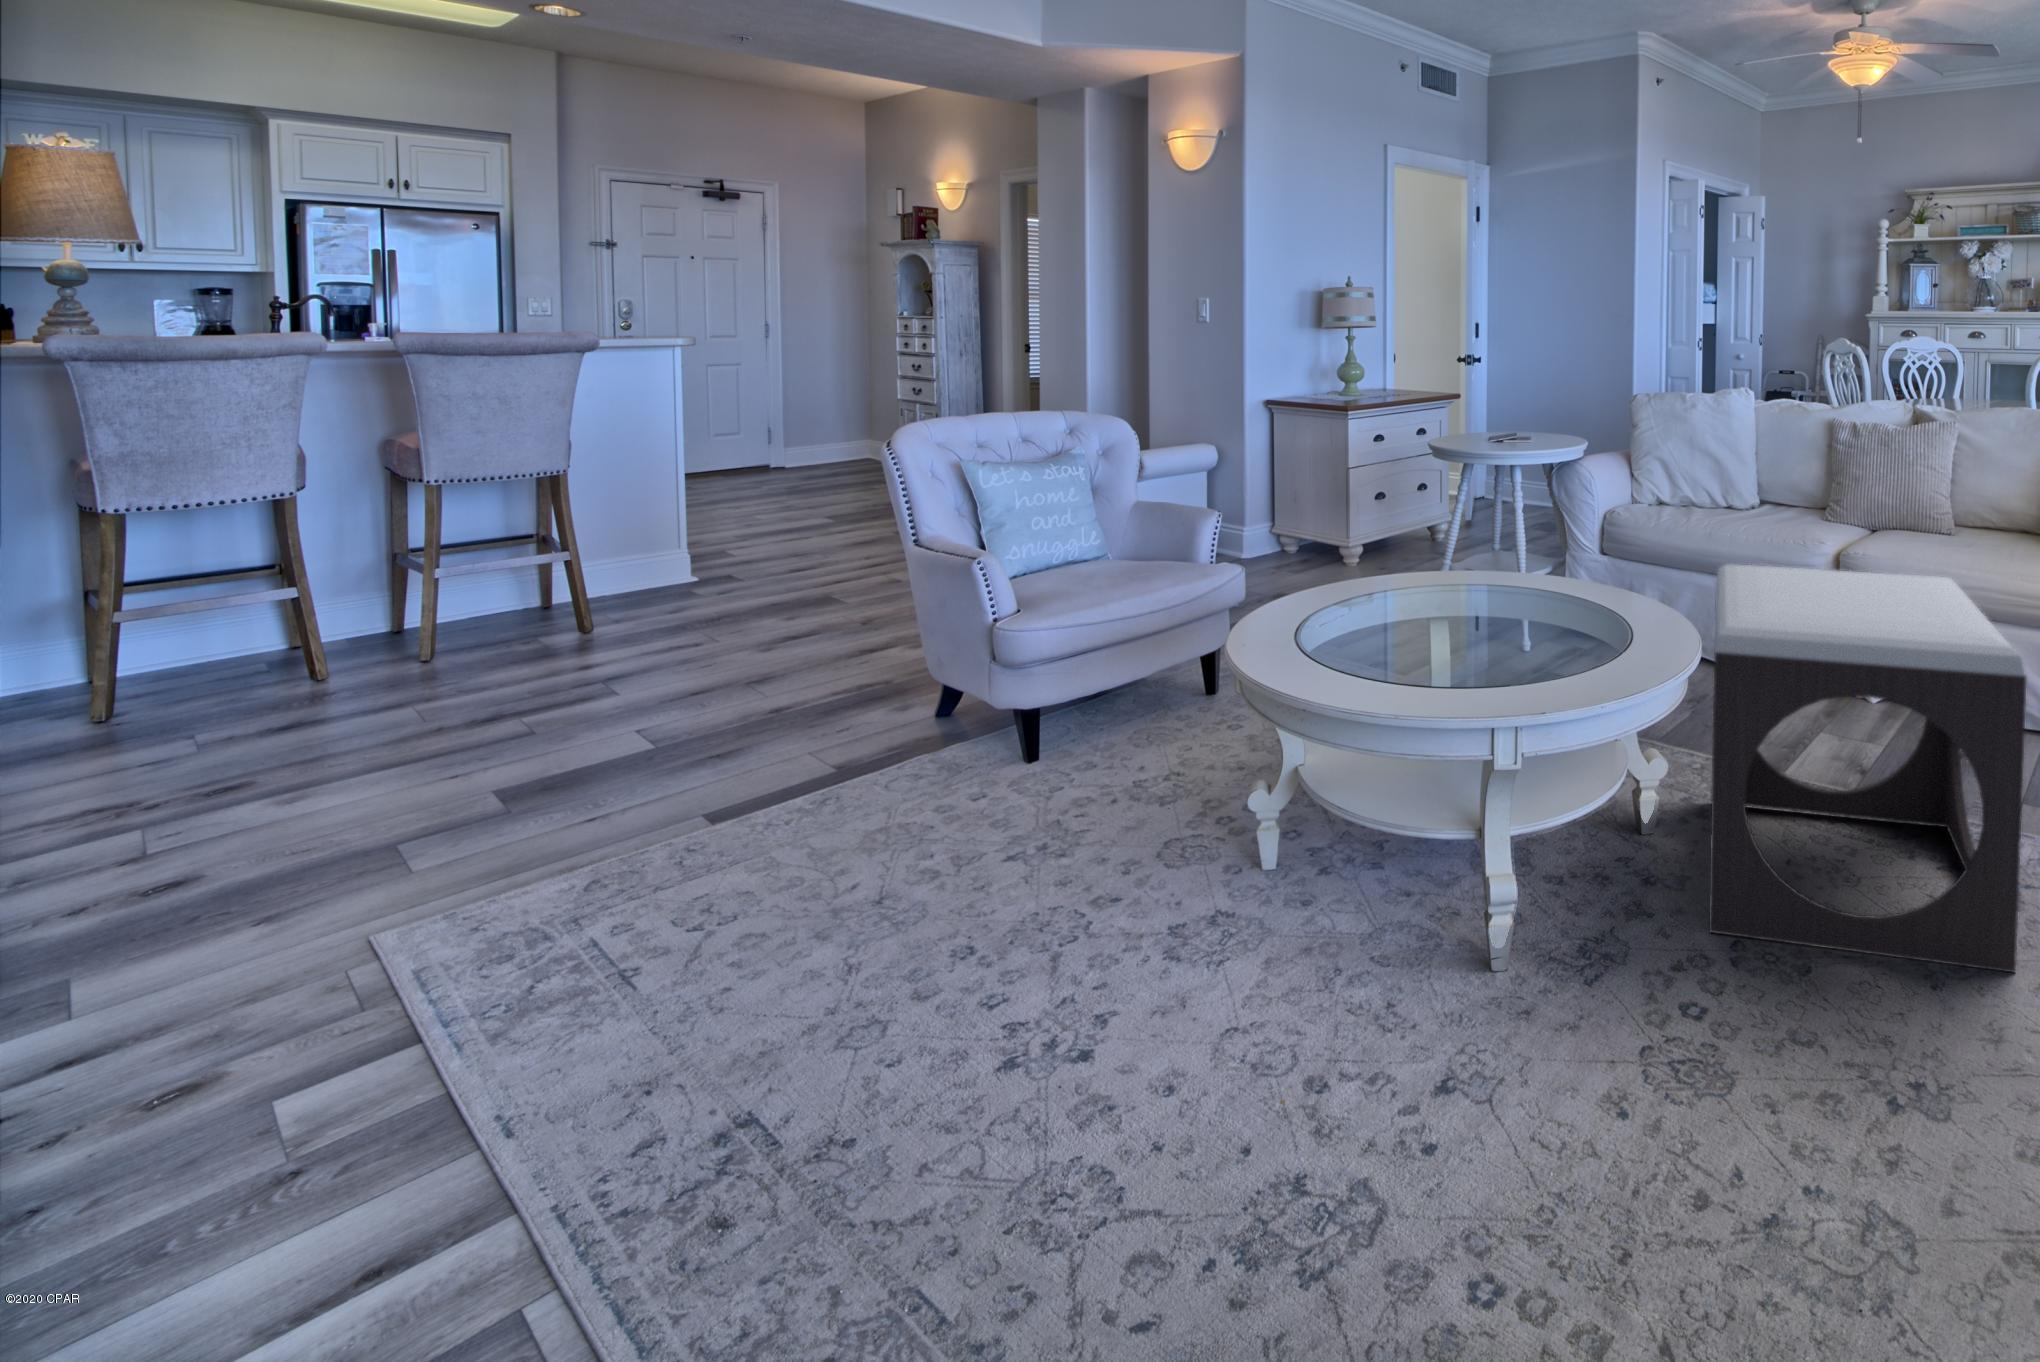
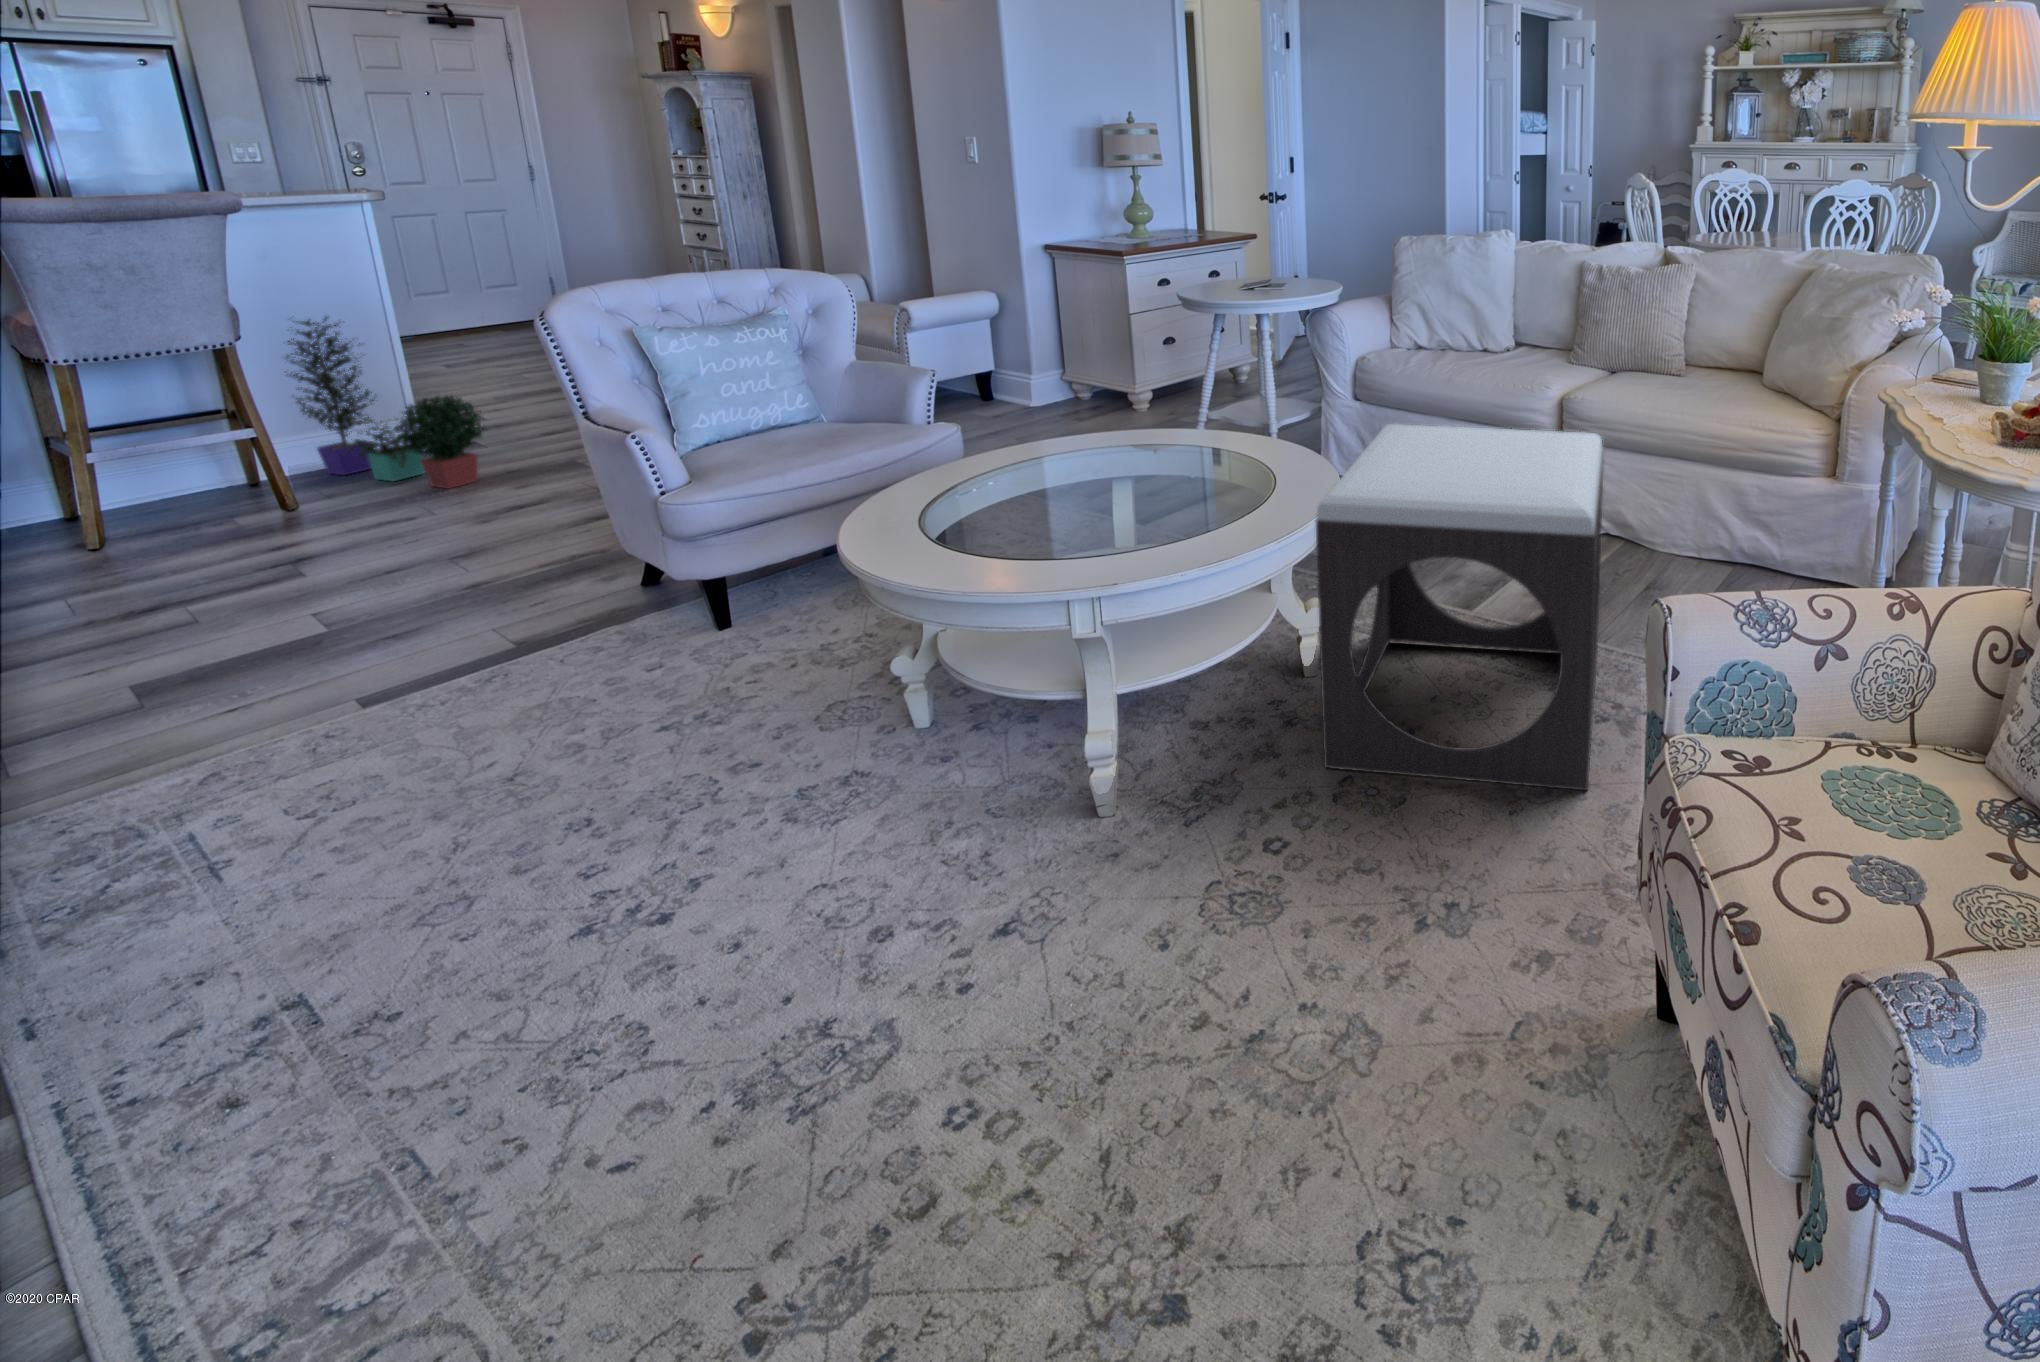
potted plant: none [593,452,765,621] -> present [286,316,485,489]

